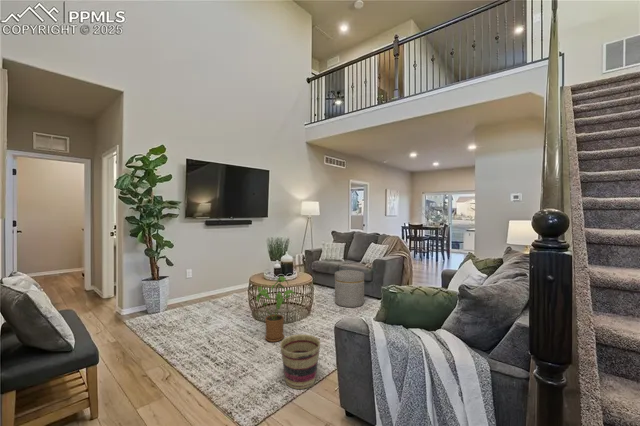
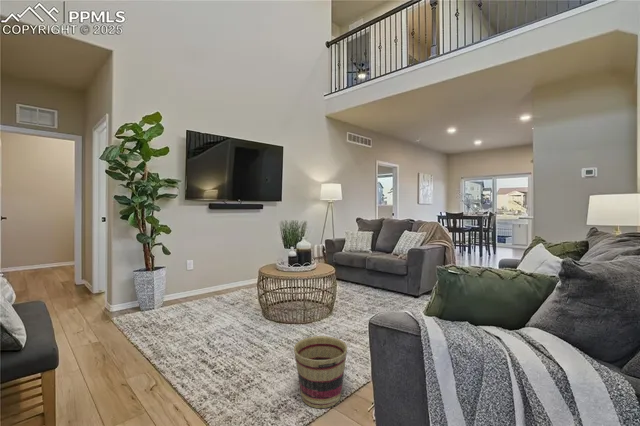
ottoman: present [335,270,364,307] -> none [362,262,399,306]
house plant: present [256,276,295,342] -> none [265,265,315,346]

